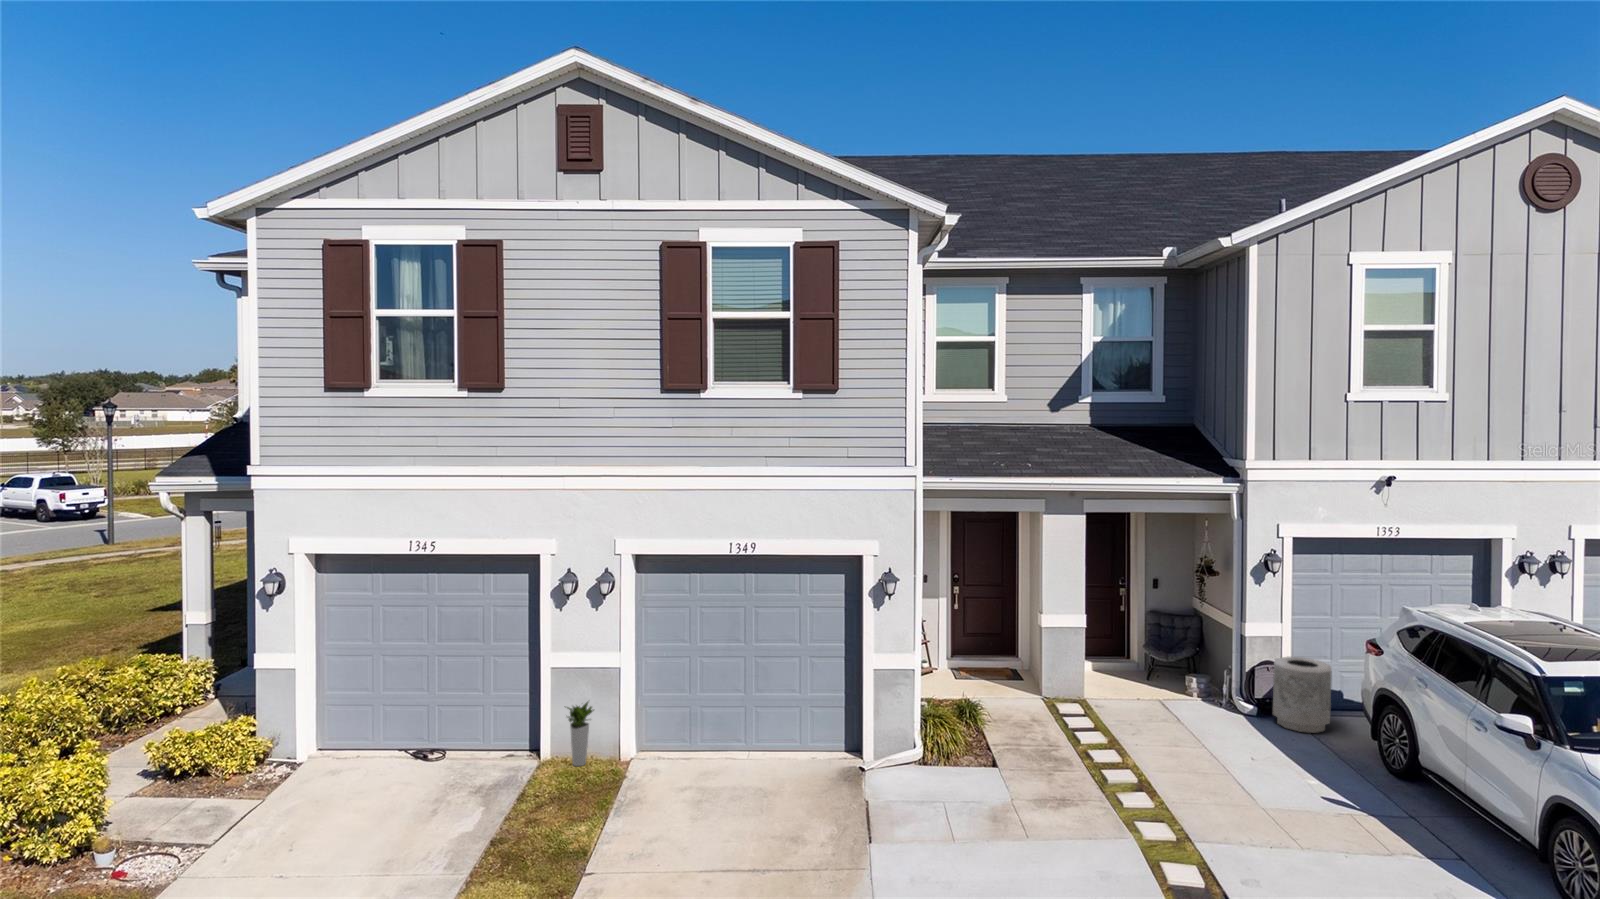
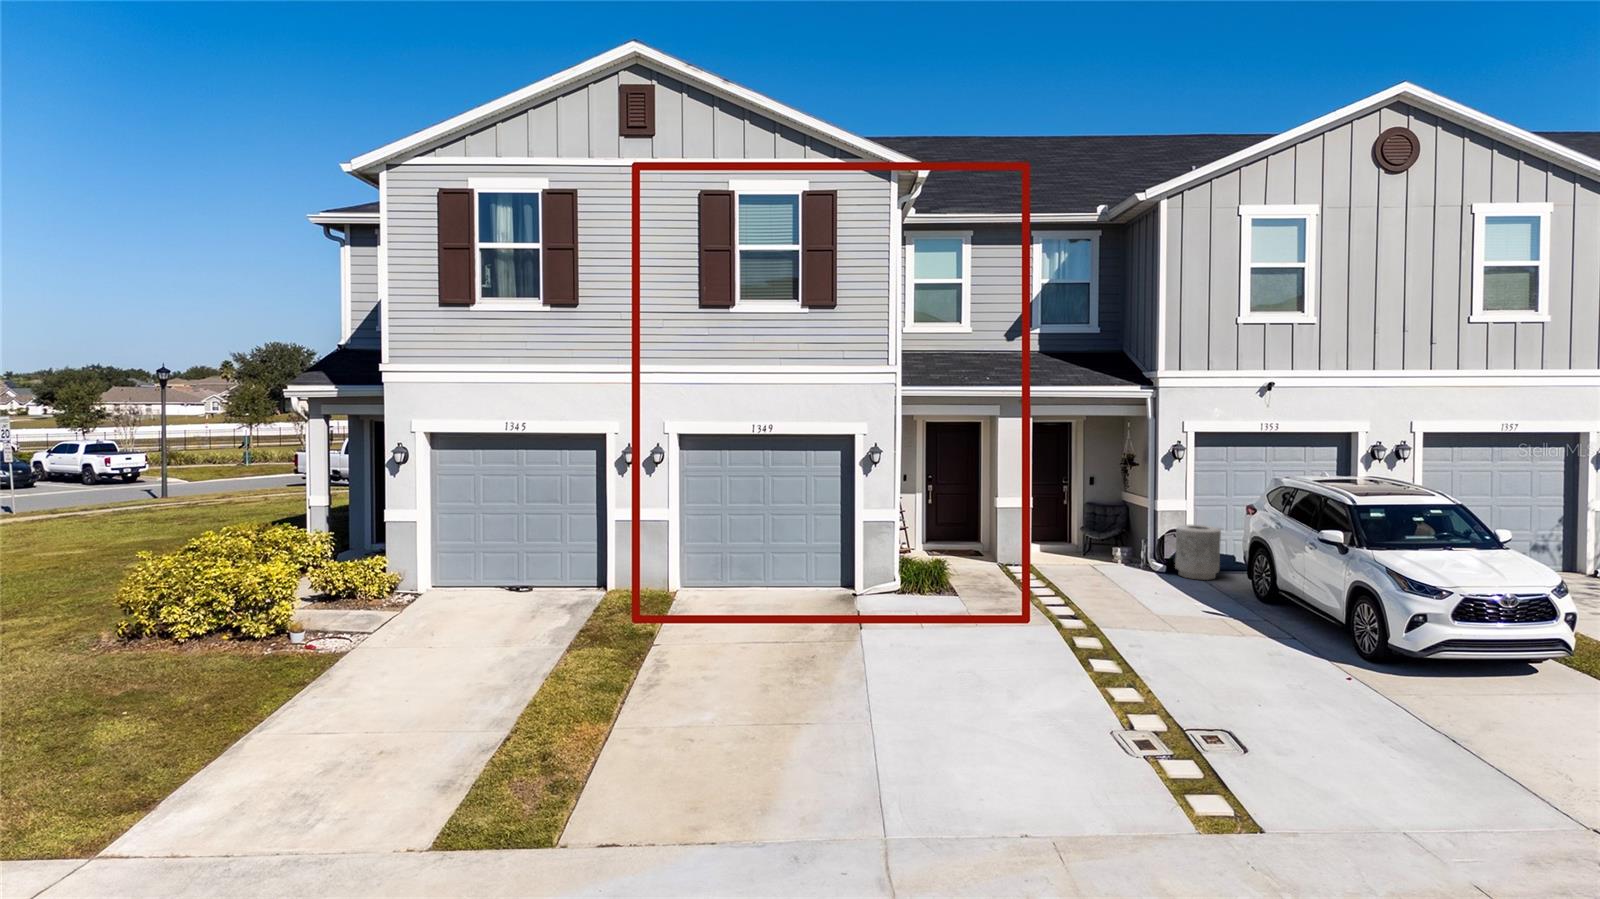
planter: present [567,702,594,766] -> none [624,546,649,596]

